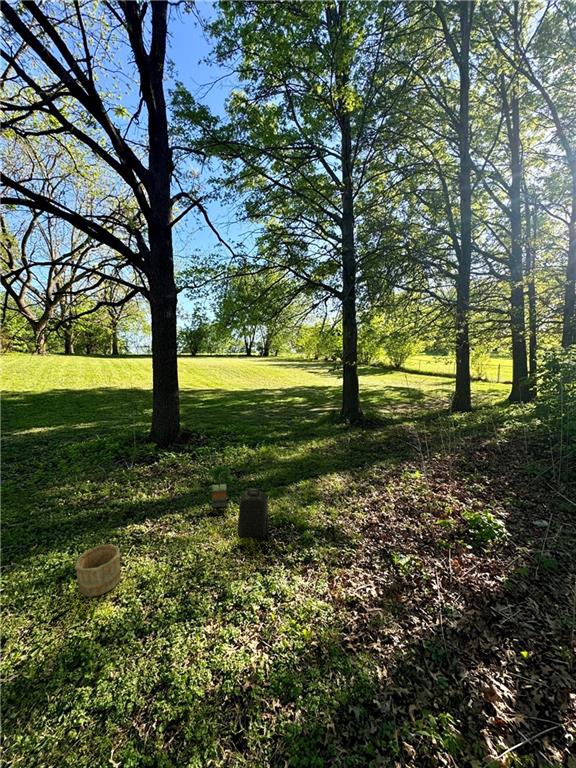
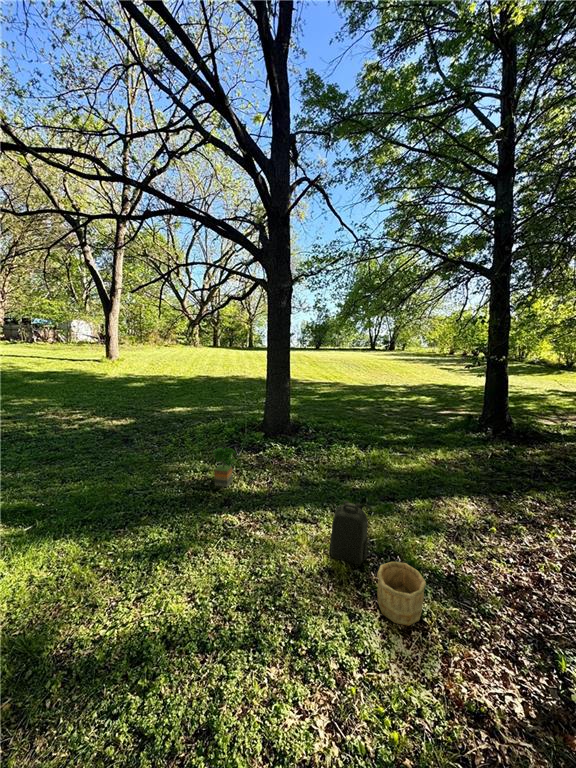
potted tree: present [207,466,232,507] -> present [213,448,236,487]
wooden bucket: present [75,544,121,597] -> present [377,562,426,626]

